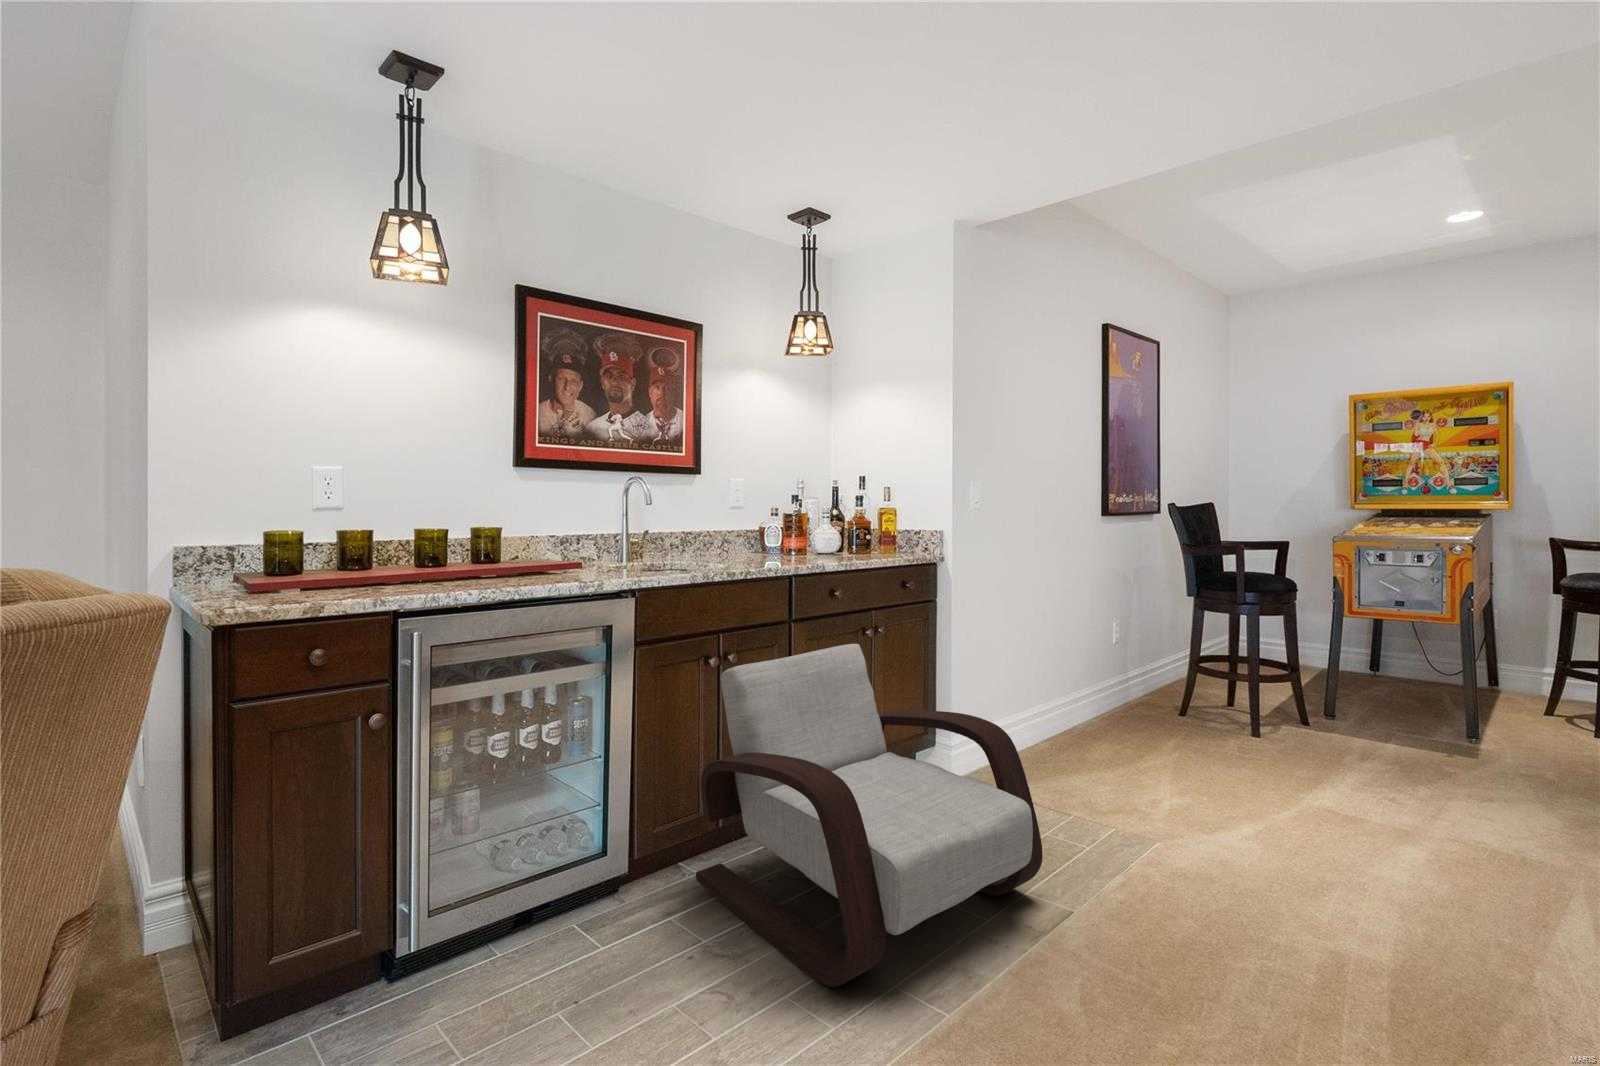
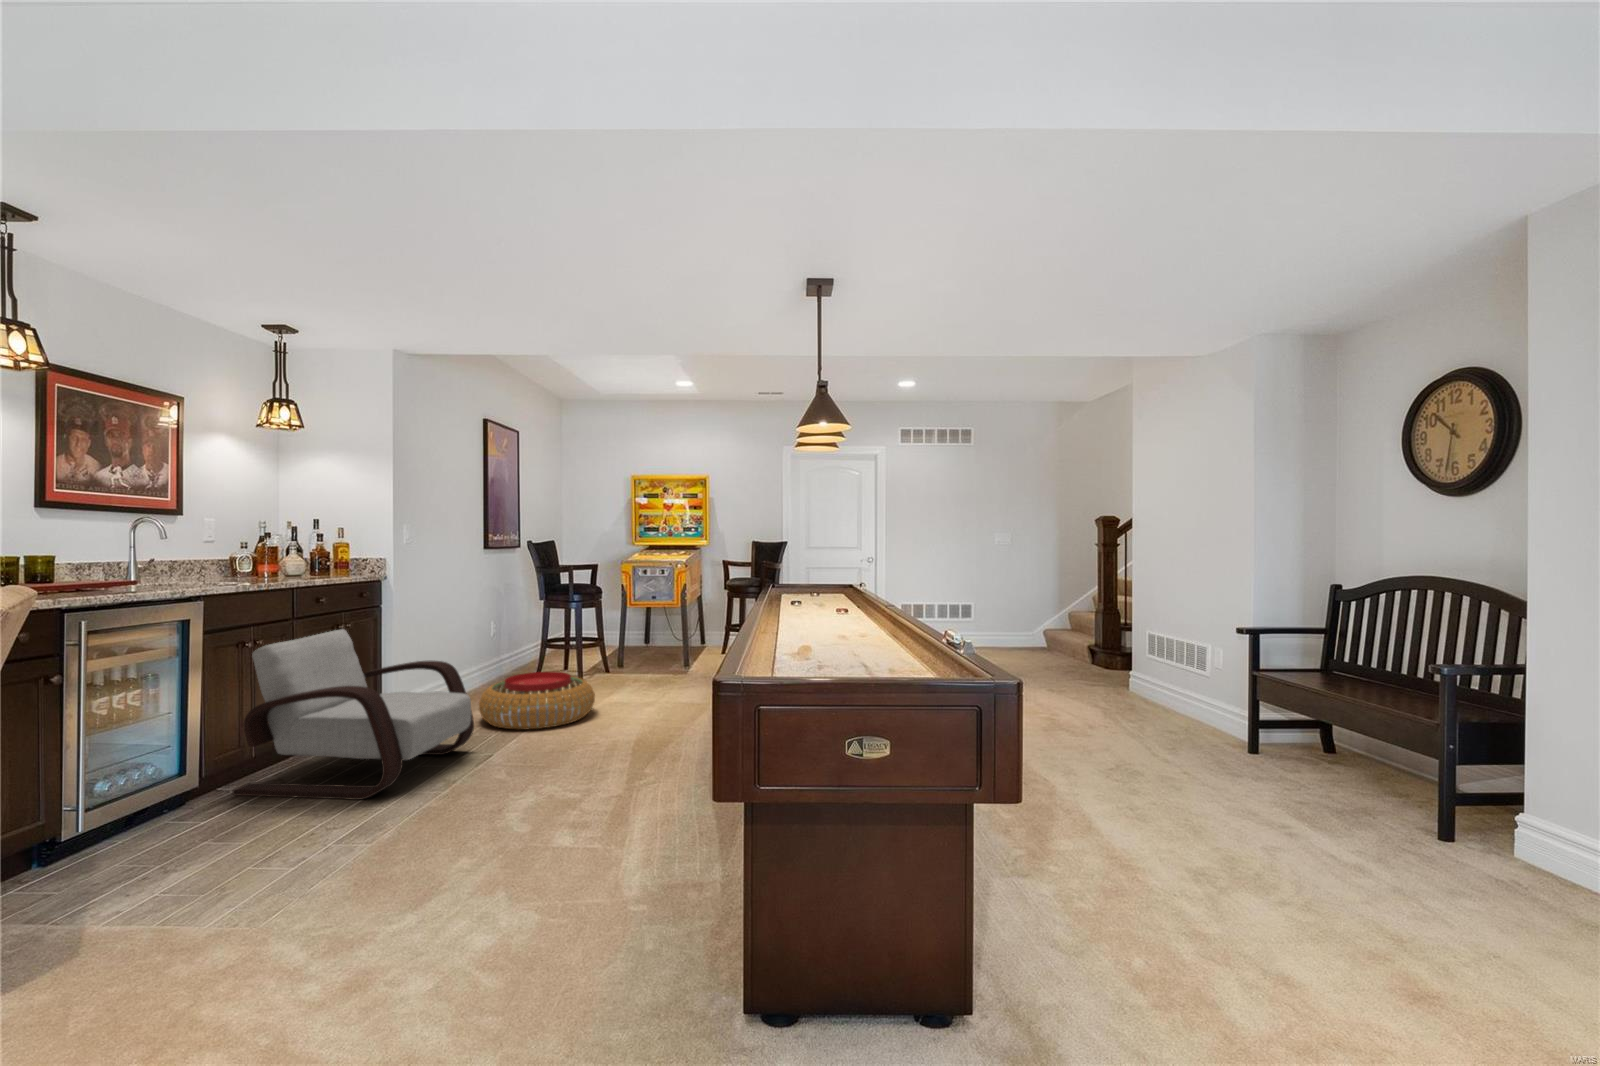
pouf: none [1069,742,1299,877] -> present [479,672,595,730]

